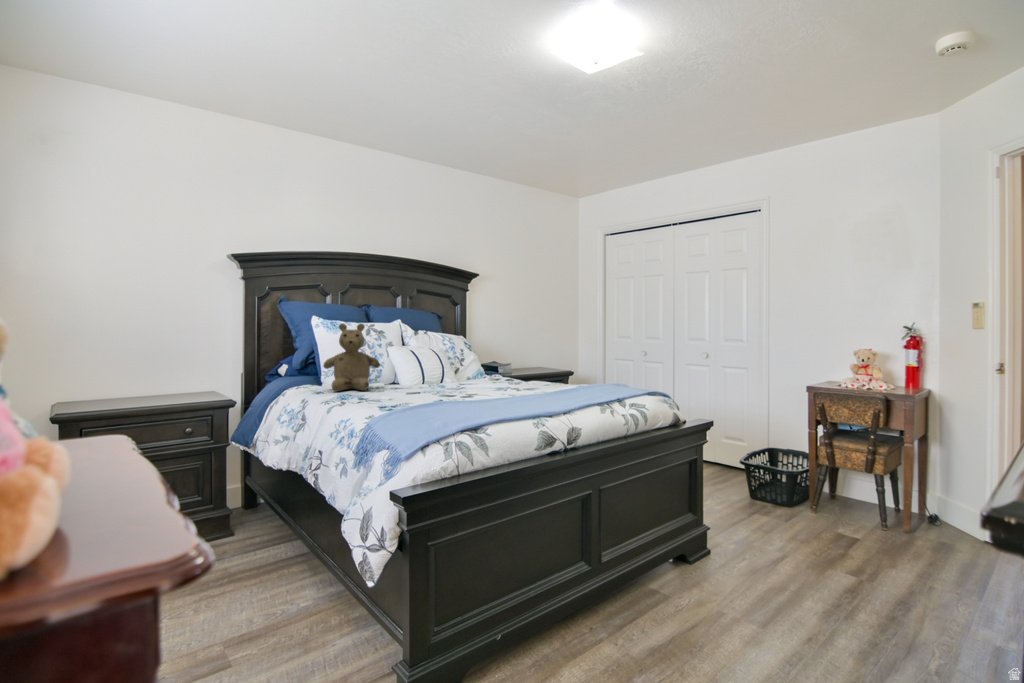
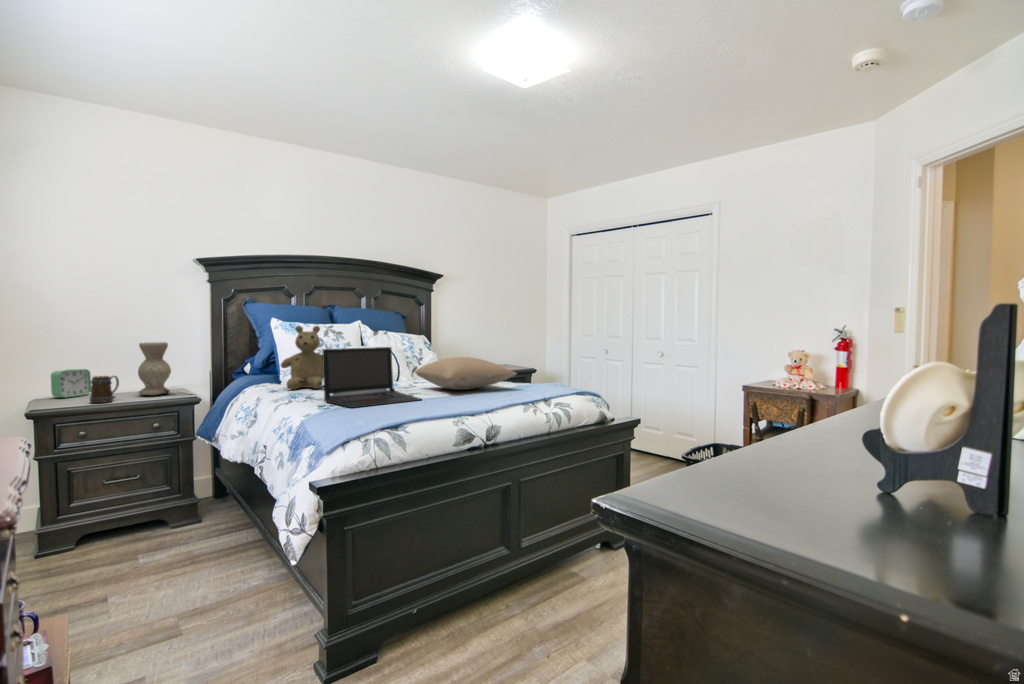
vase: none [171,342,205,398] -> present [138,342,171,395]
laptop: none [380,344,487,409] -> present [322,347,421,408]
pillow: none [468,356,580,390] -> present [415,357,517,390]
alarm clock: none [78,371,120,401] -> present [51,369,91,398]
mug: none [121,377,151,406] -> present [90,376,119,403]

